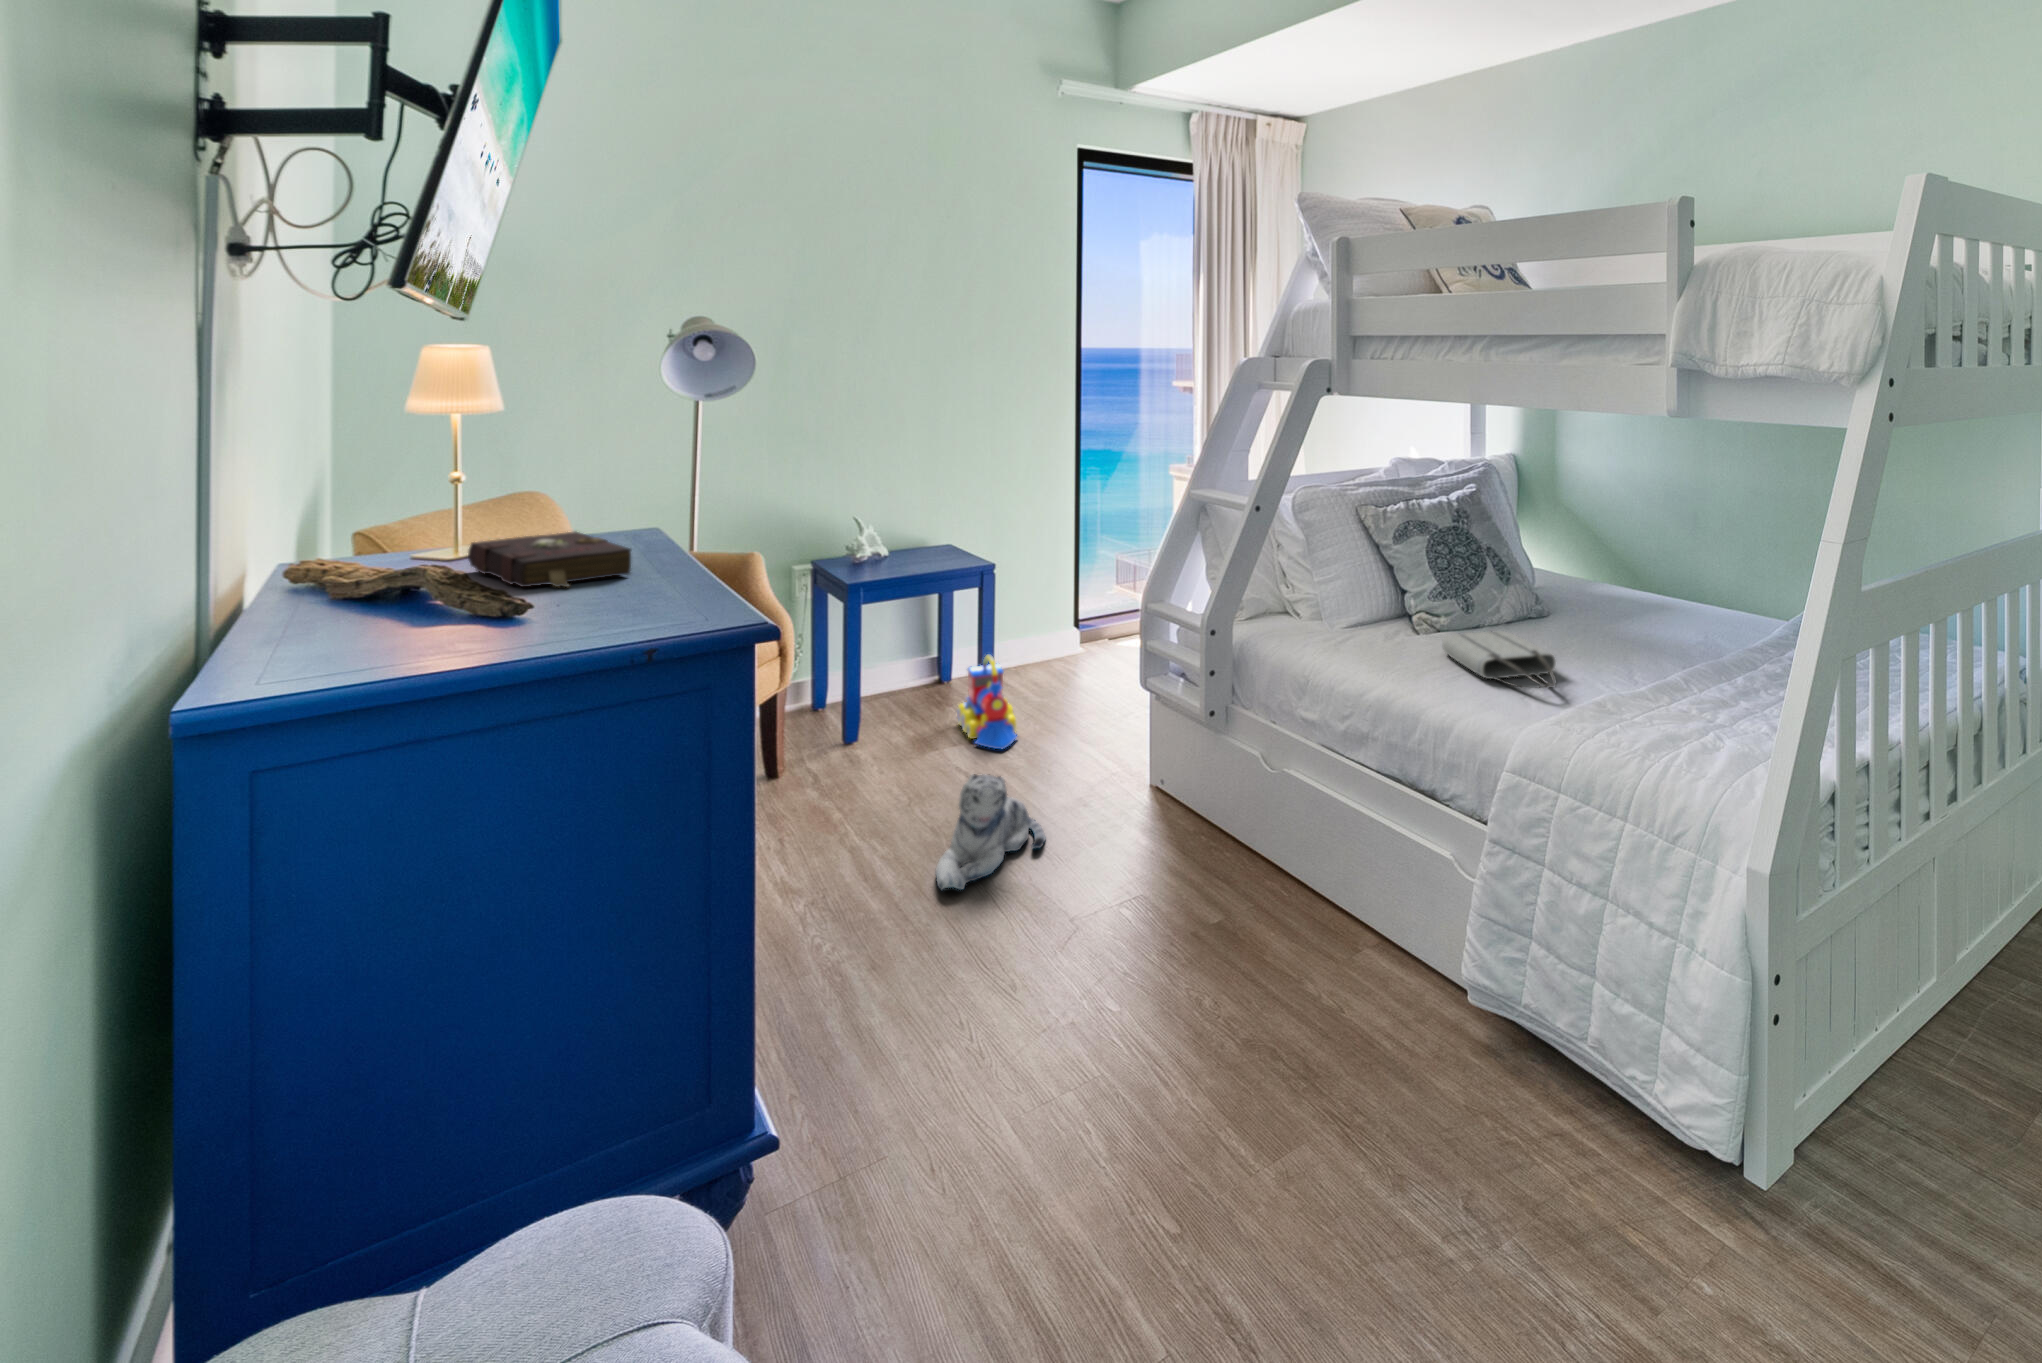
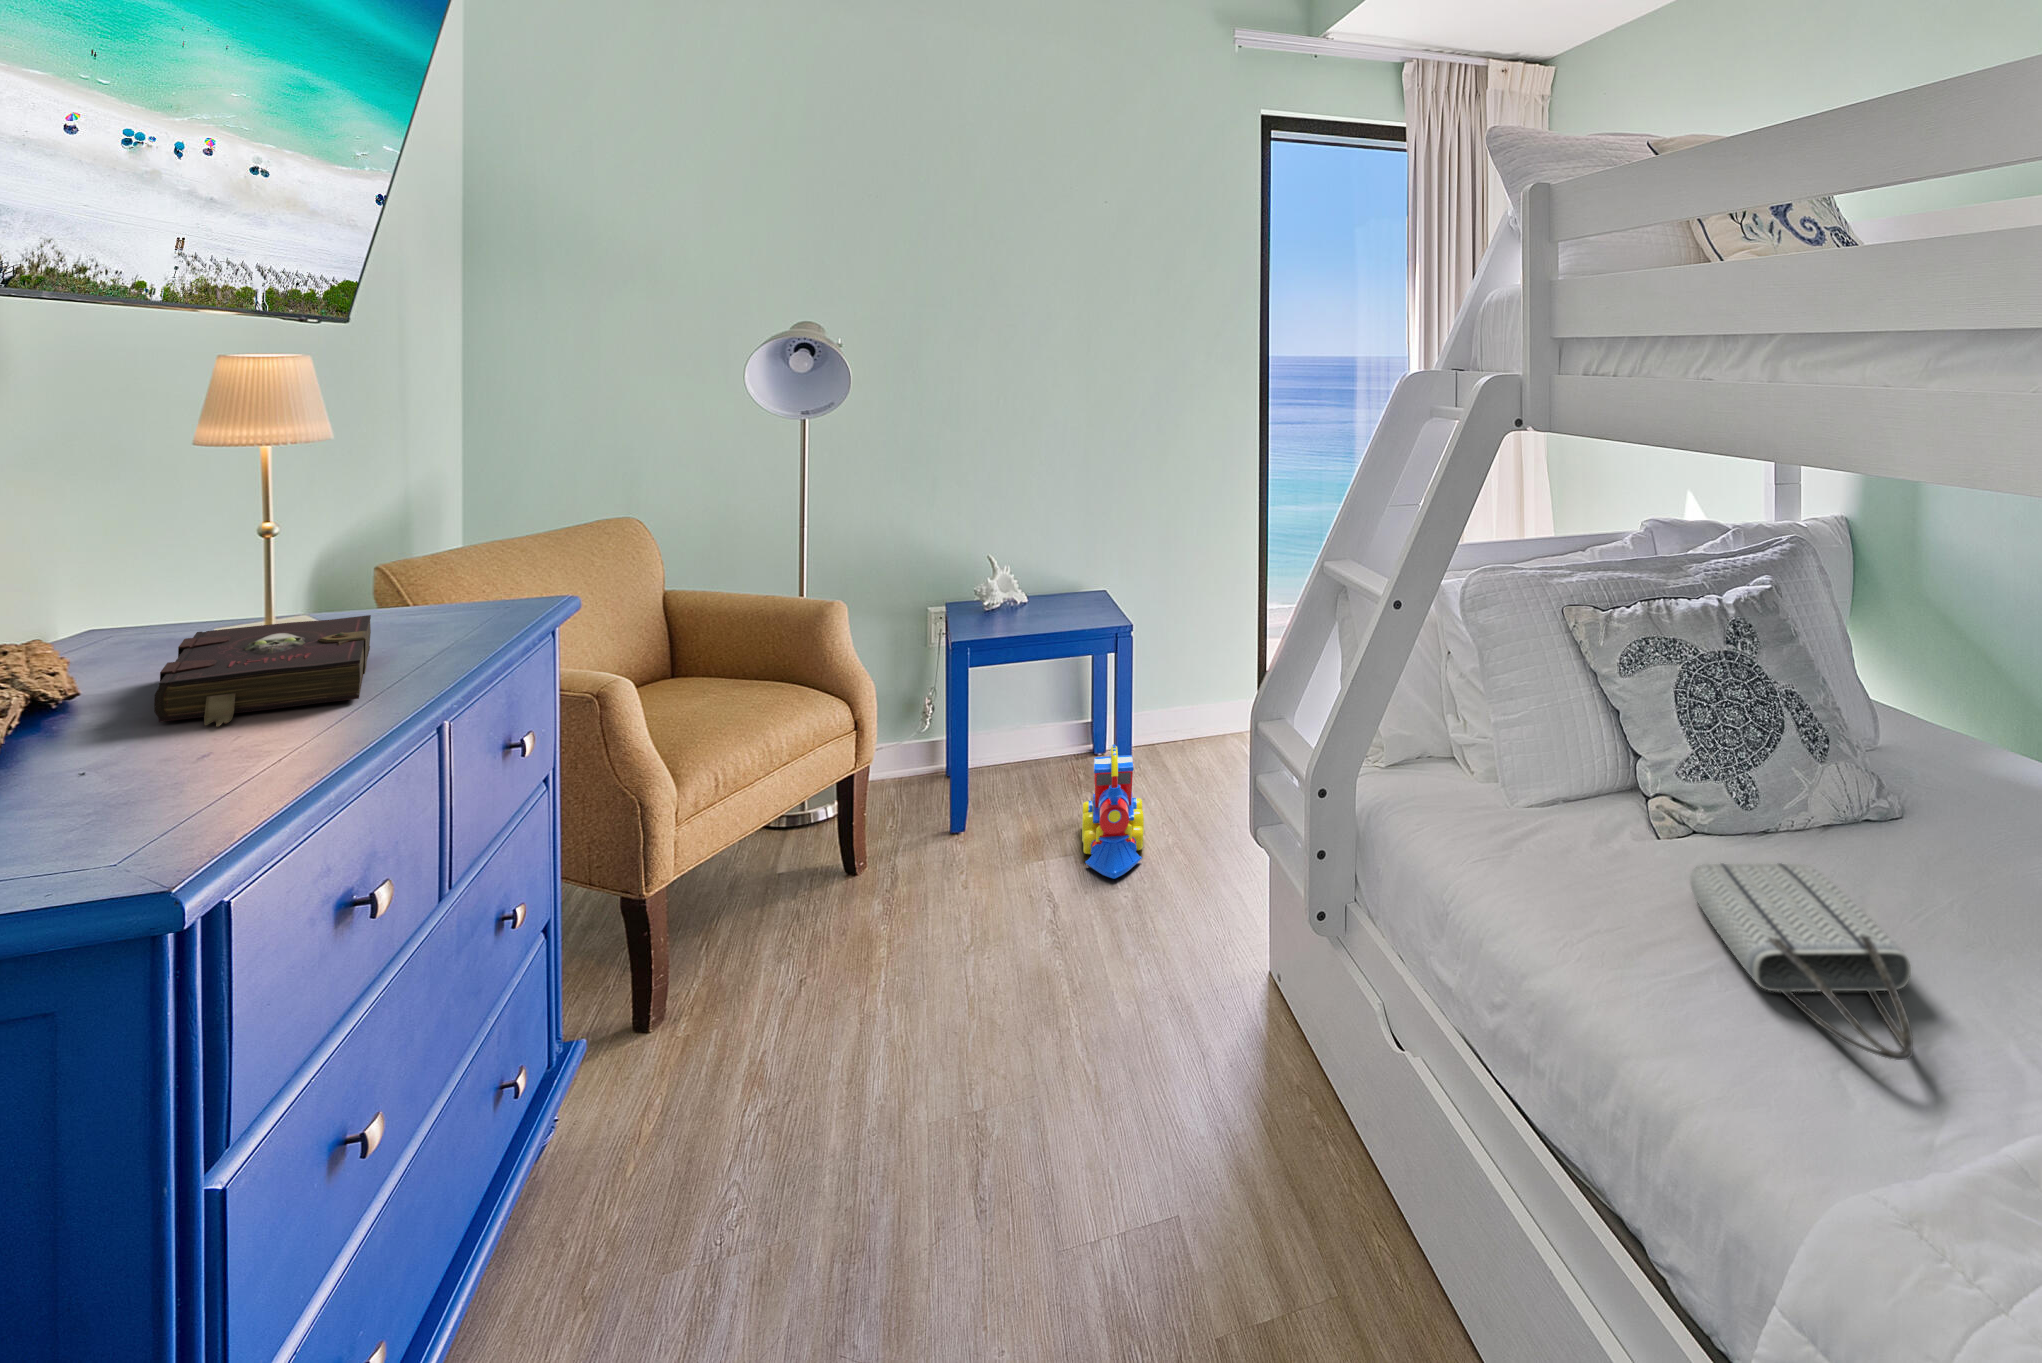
plush toy: present [936,774,1045,890] -> none [918,964,1105,1152]

